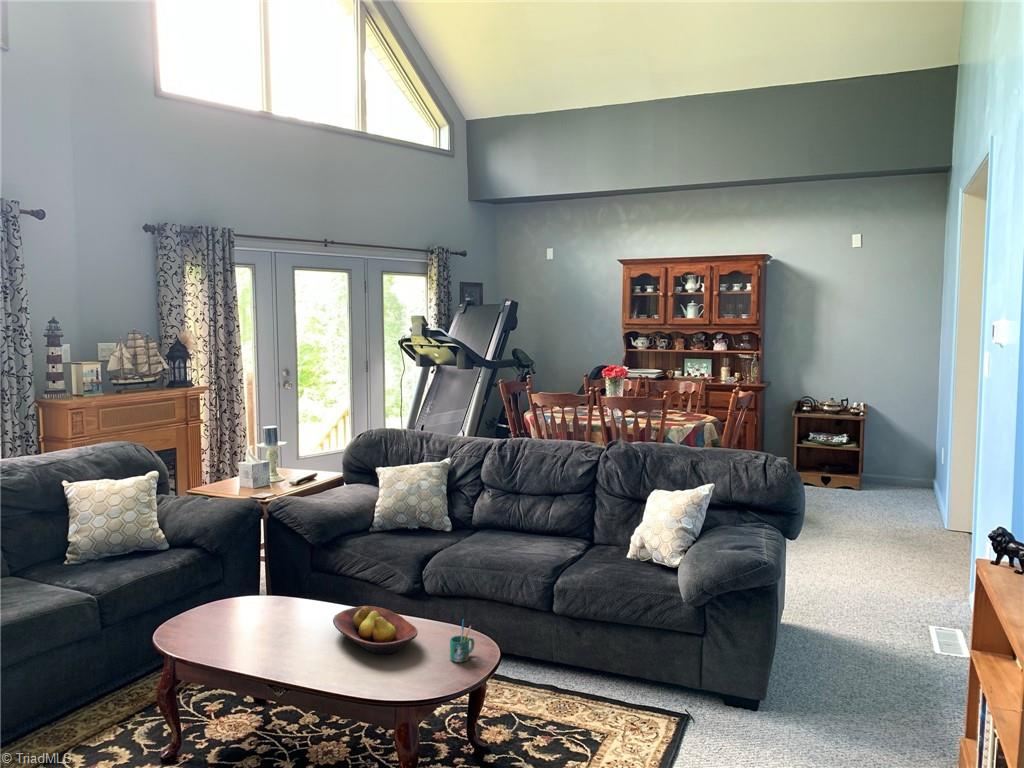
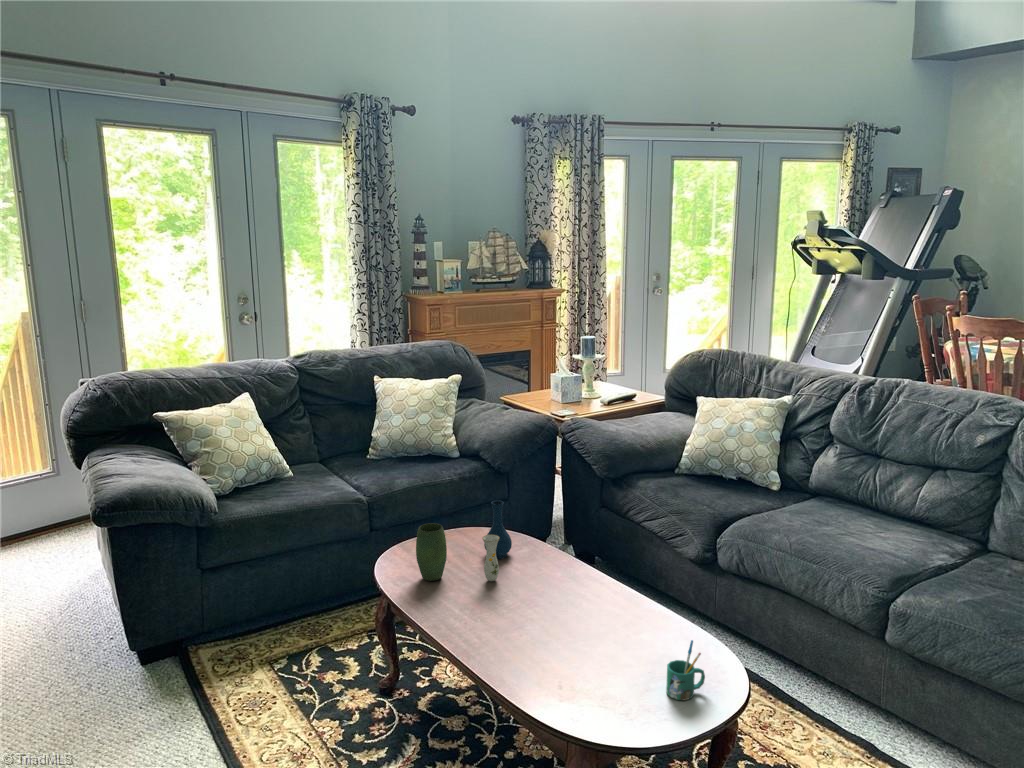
vase: none [202,564,279,641] -> present [416,500,512,581]
fruit bowl: present [333,606,418,654] -> none [545,578,638,656]

